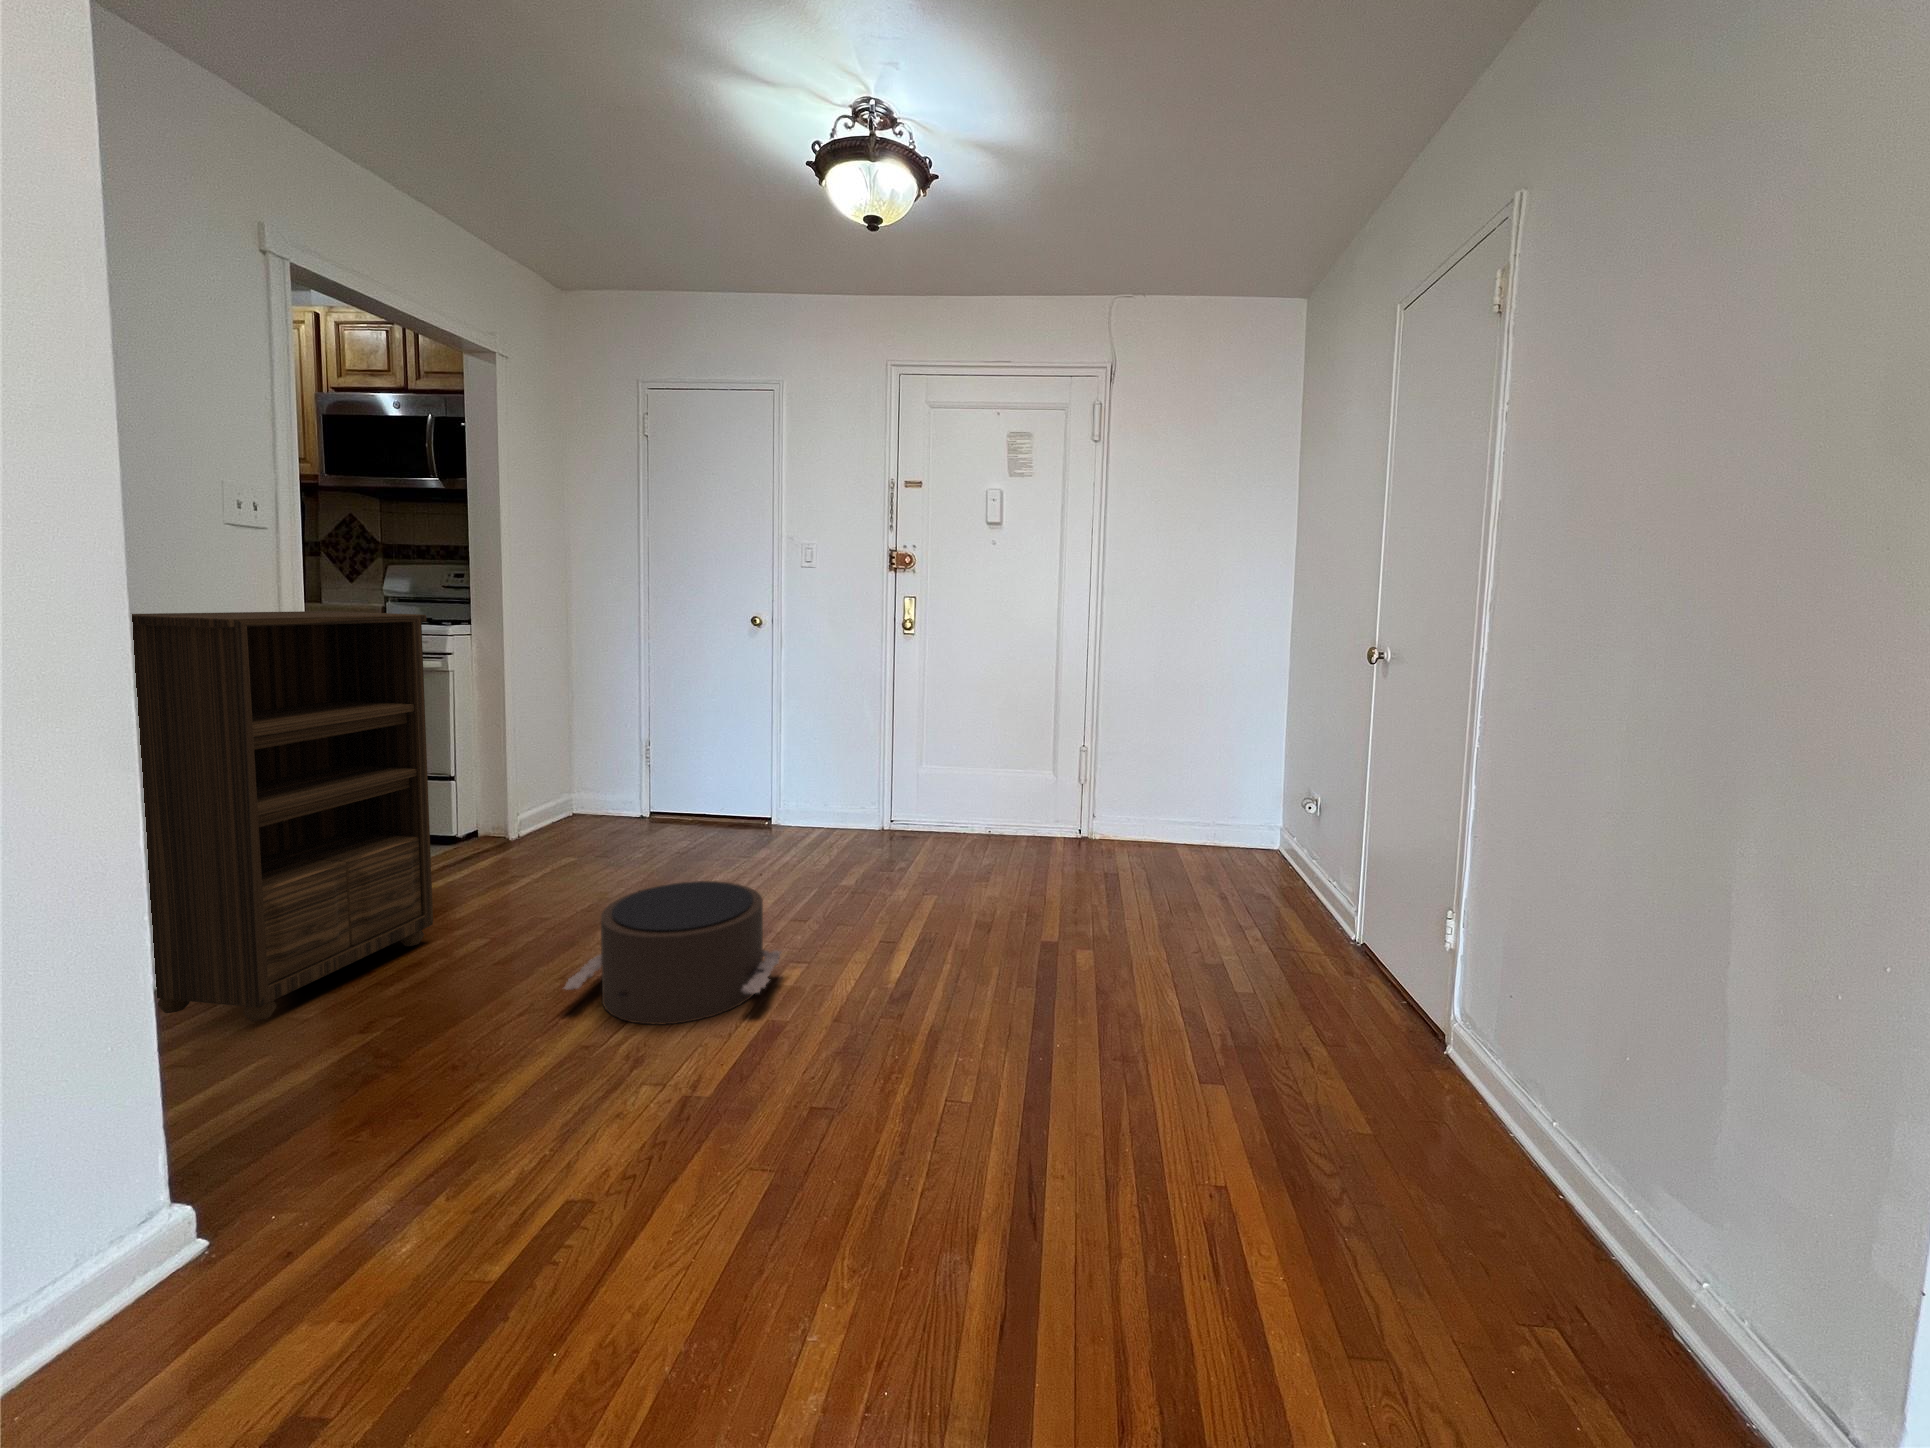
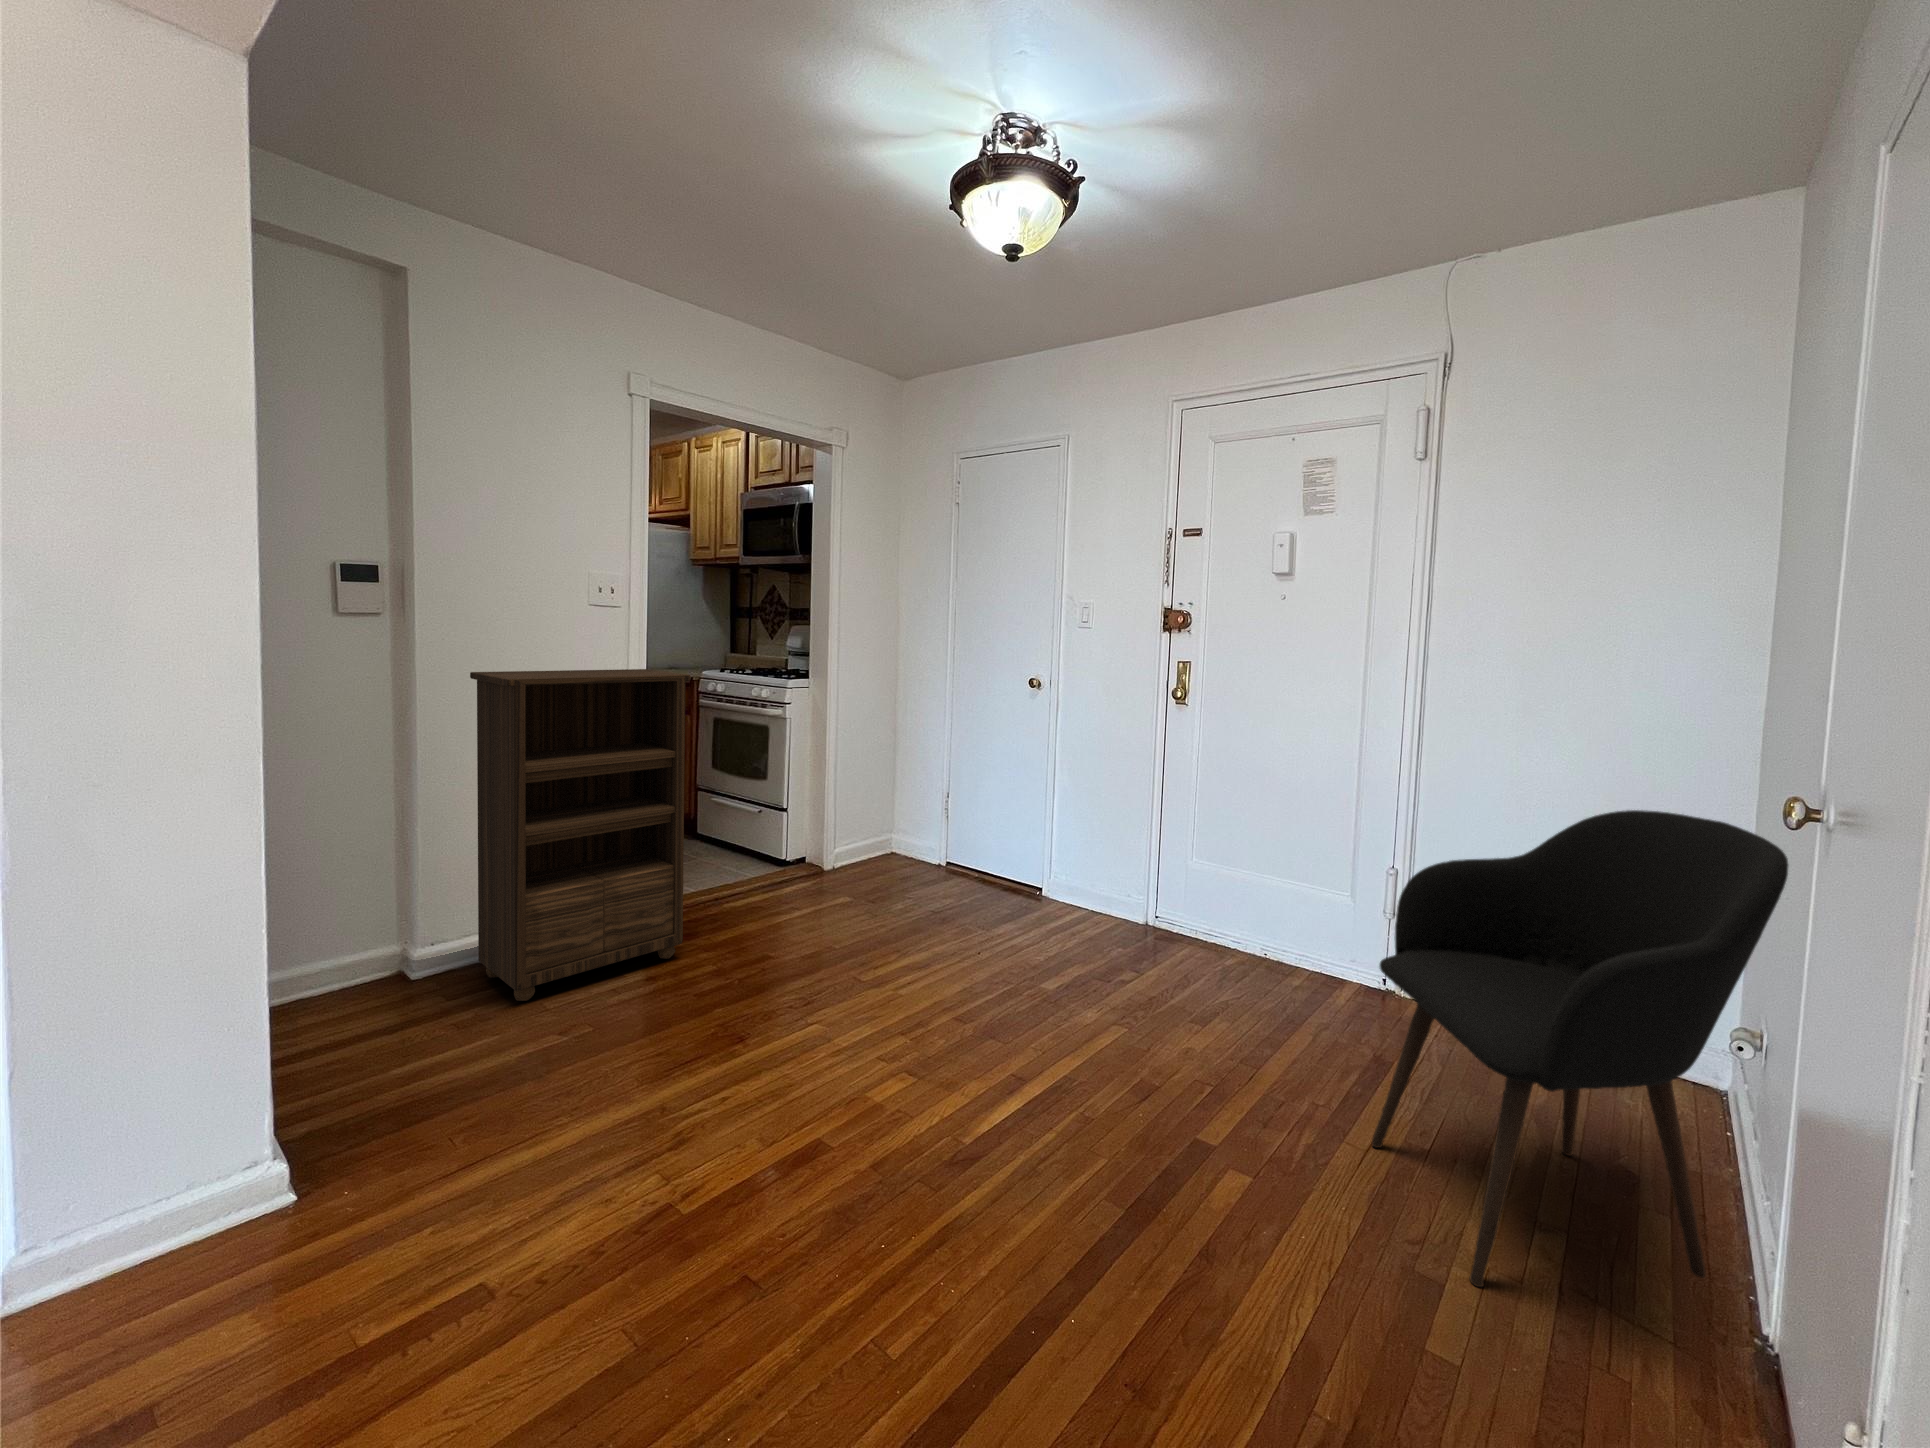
armchair: none [1139,676,1354,975] -> present [1372,810,1788,1287]
pouf: present [564,881,781,1025] -> none [683,954,886,1114]

